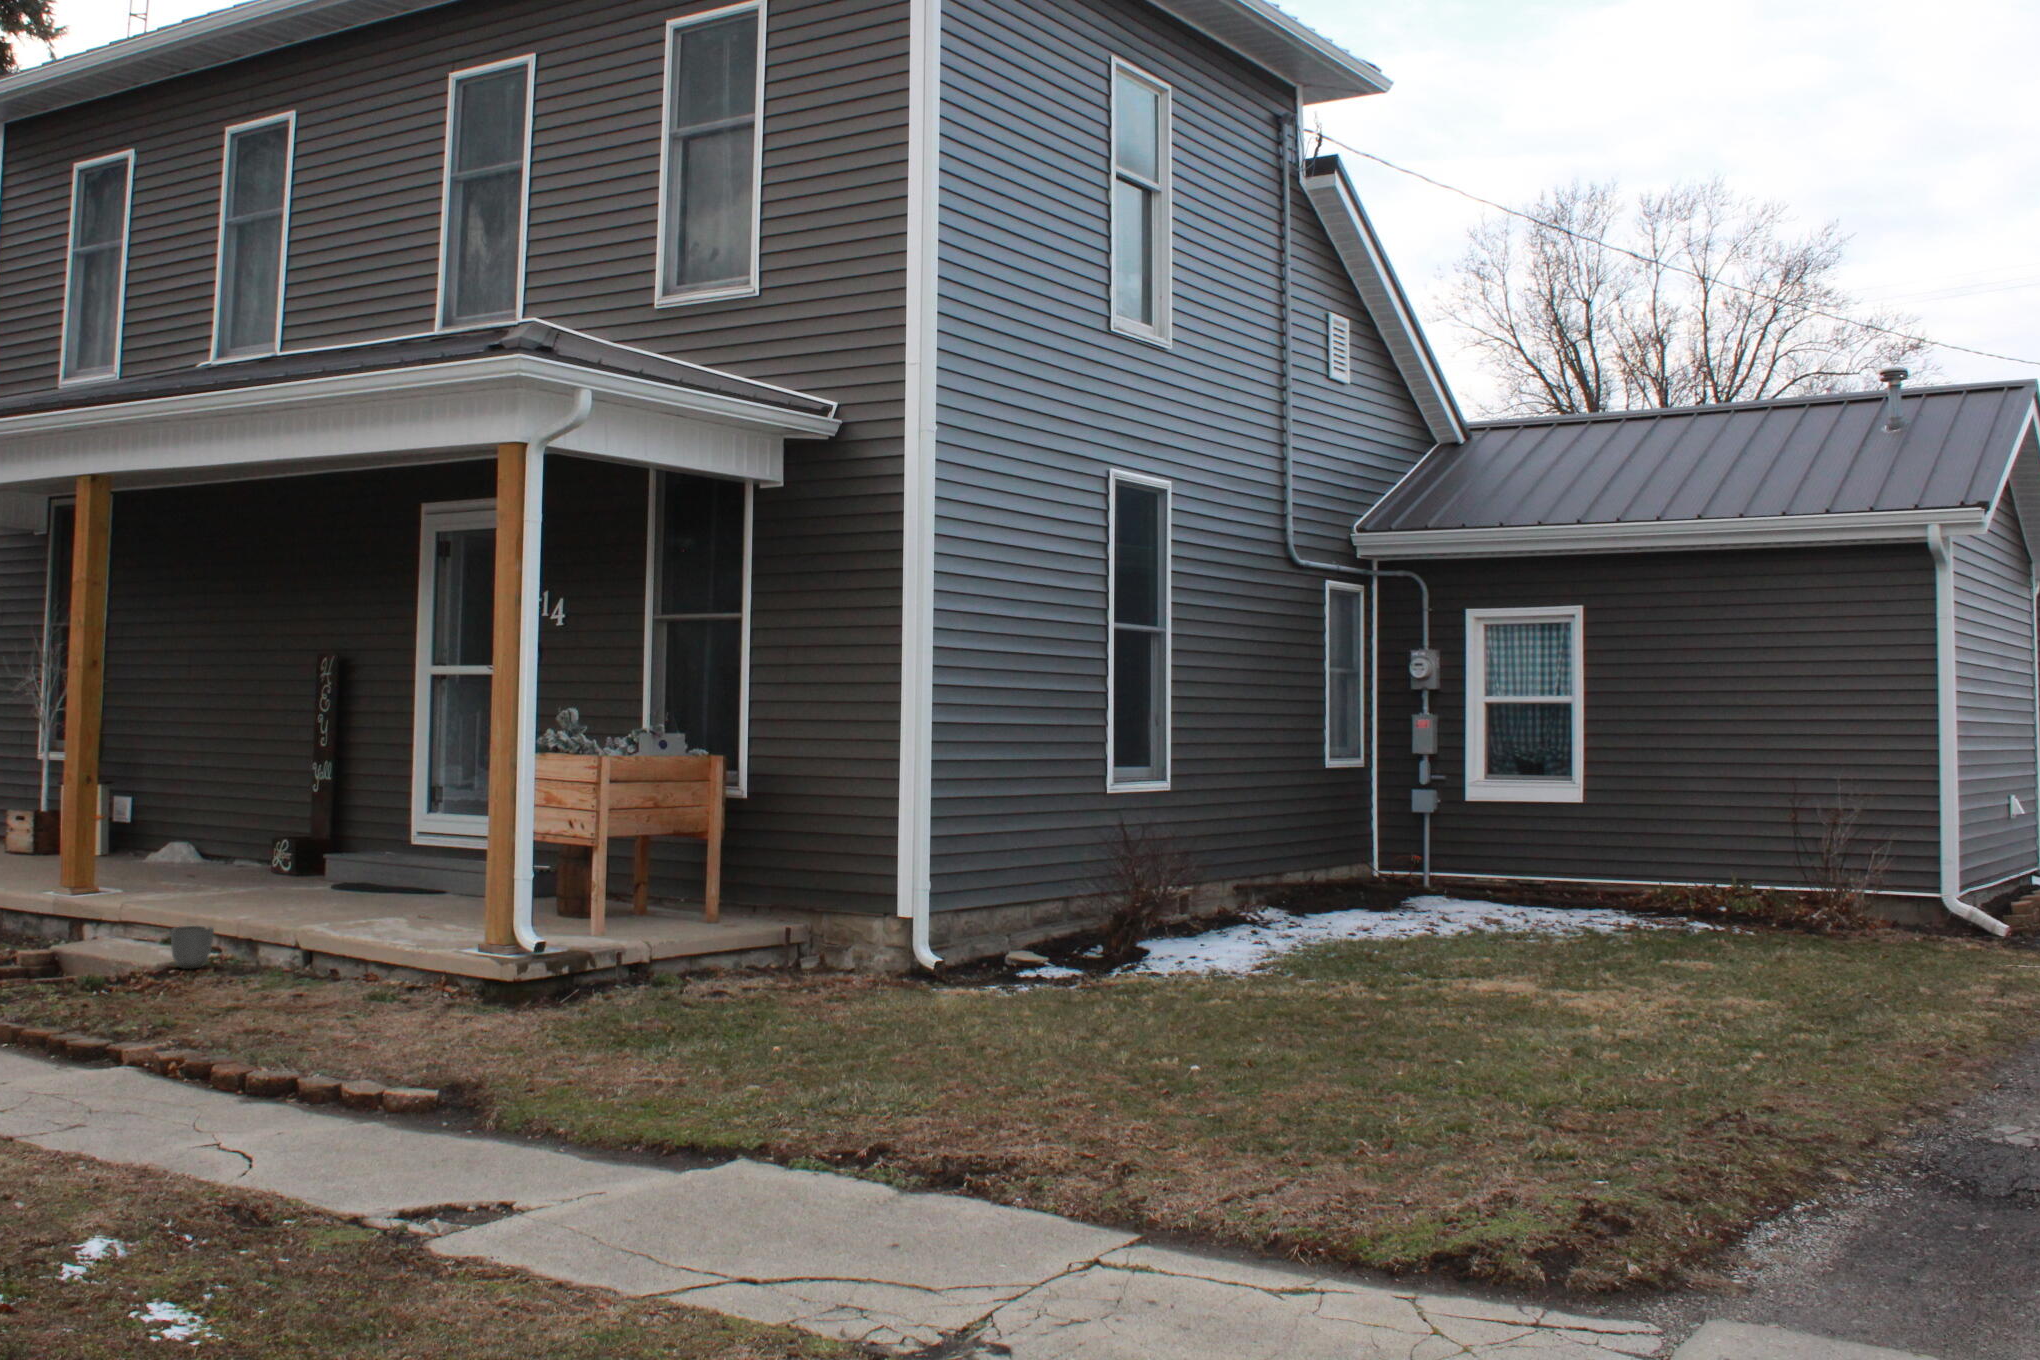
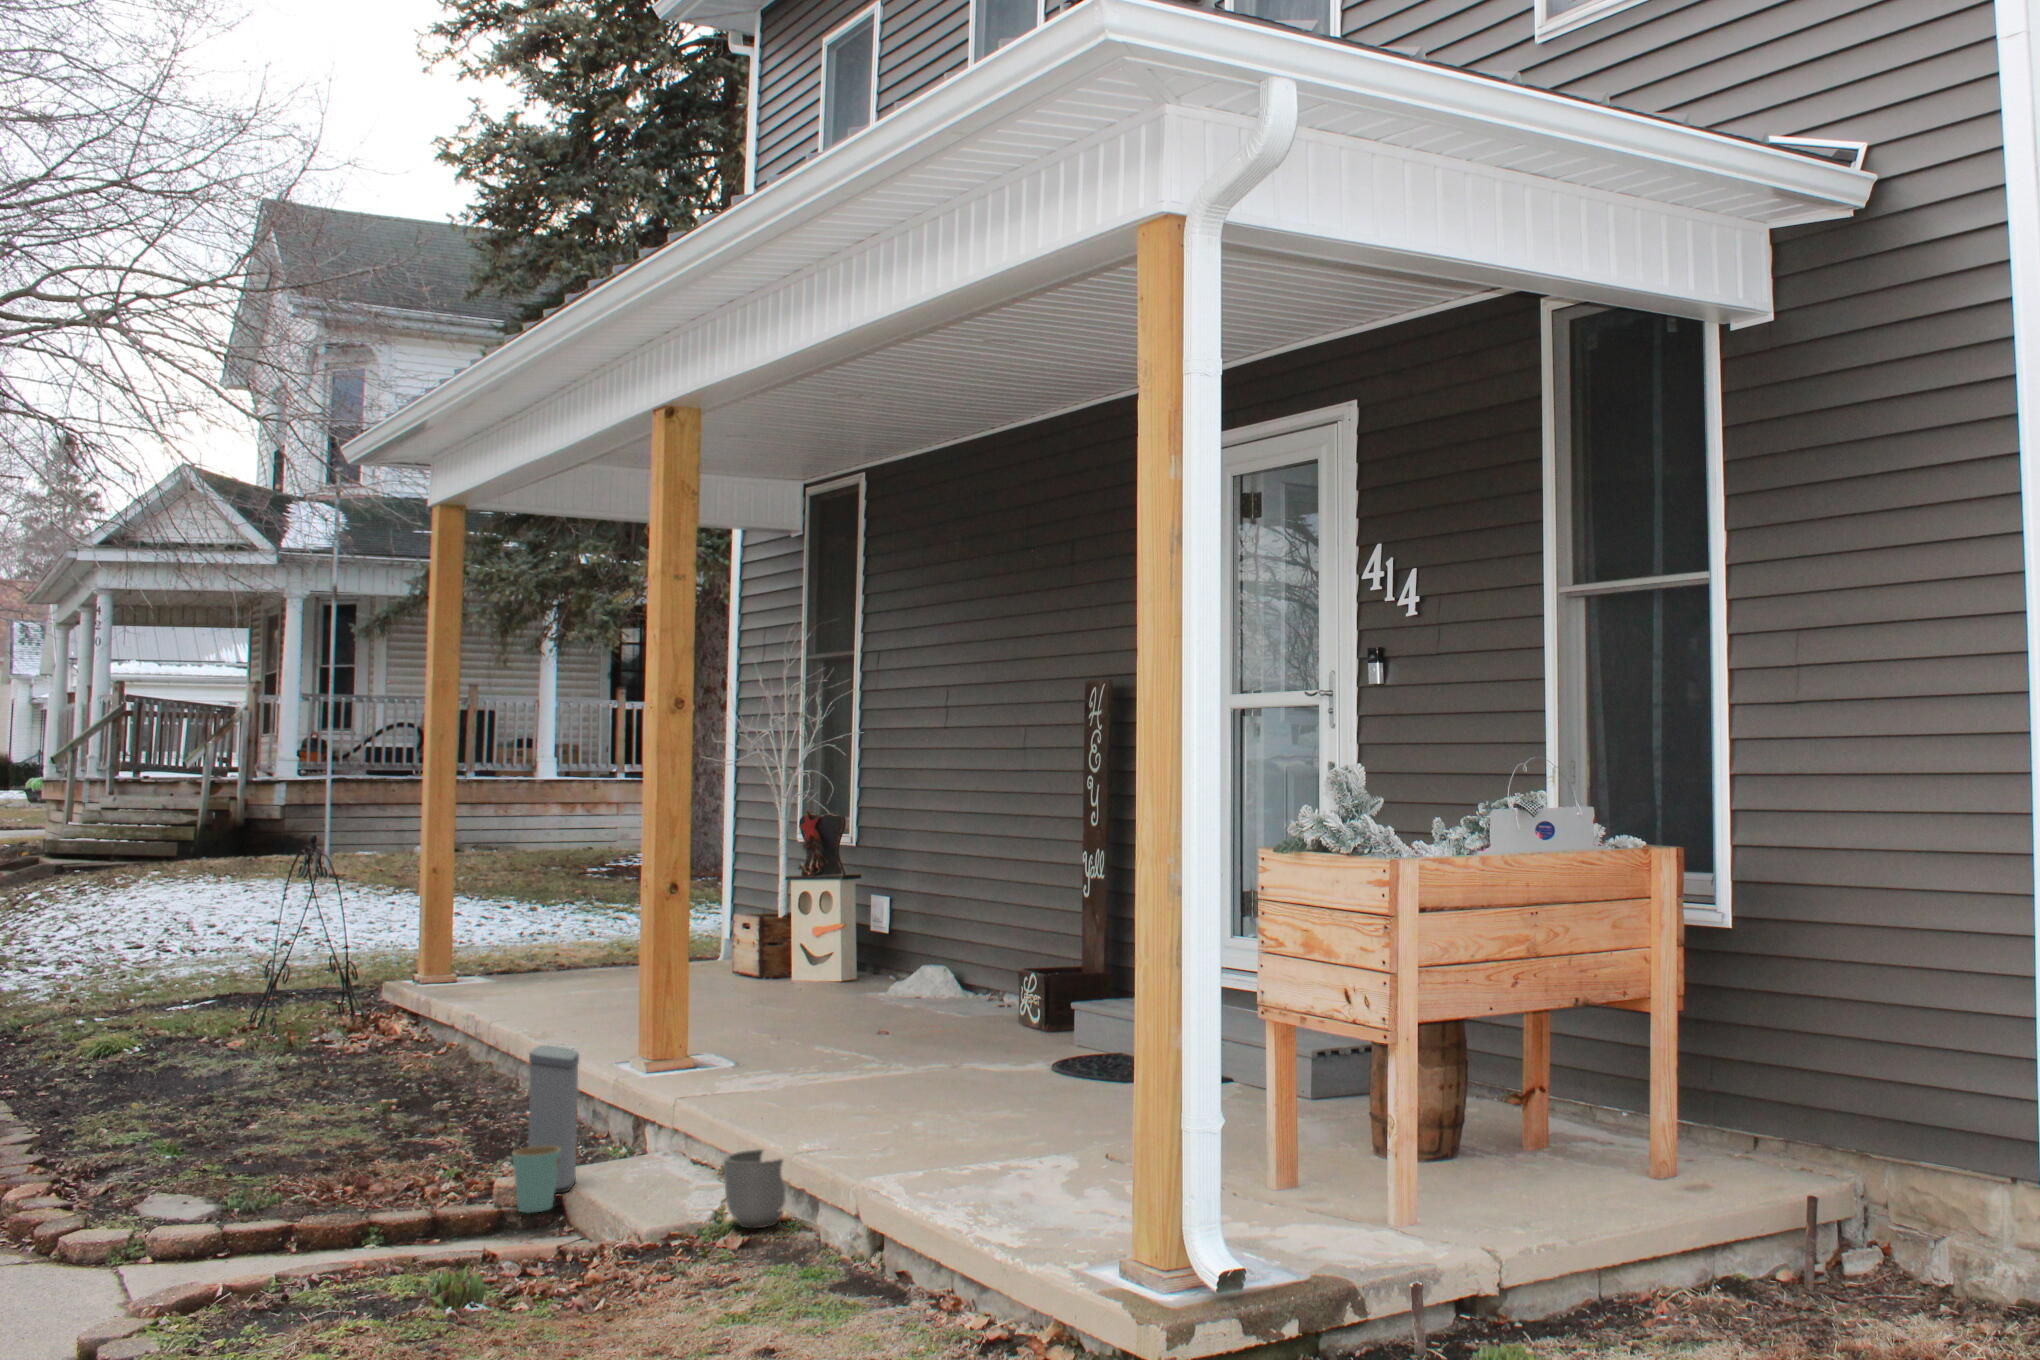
trash can: none [12,871,51,967] -> present [512,1045,579,1213]

